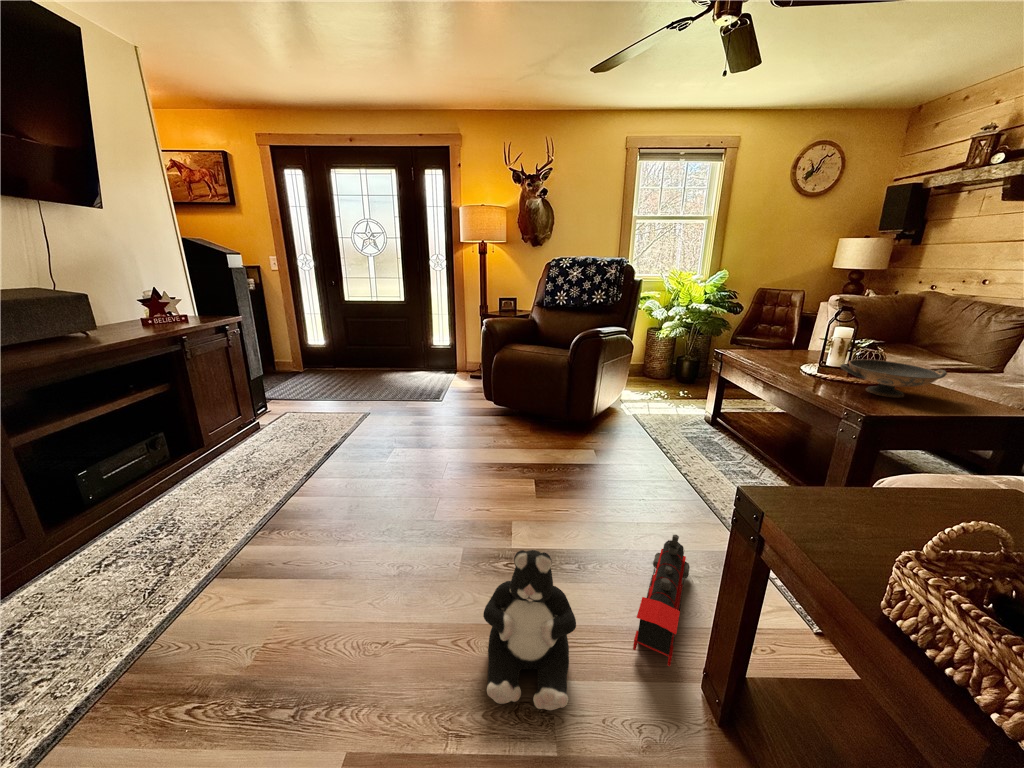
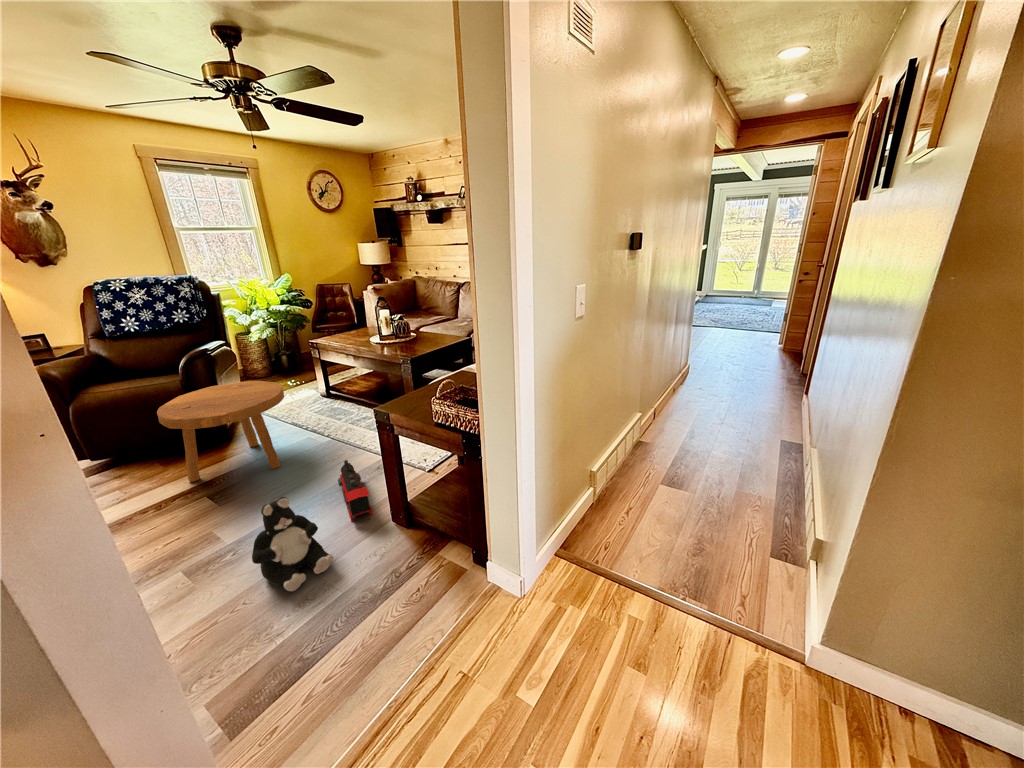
decorative bowl: present [841,359,947,397] -> none [389,326,432,346]
footstool: none [528,370,648,487] -> present [157,381,284,482]

